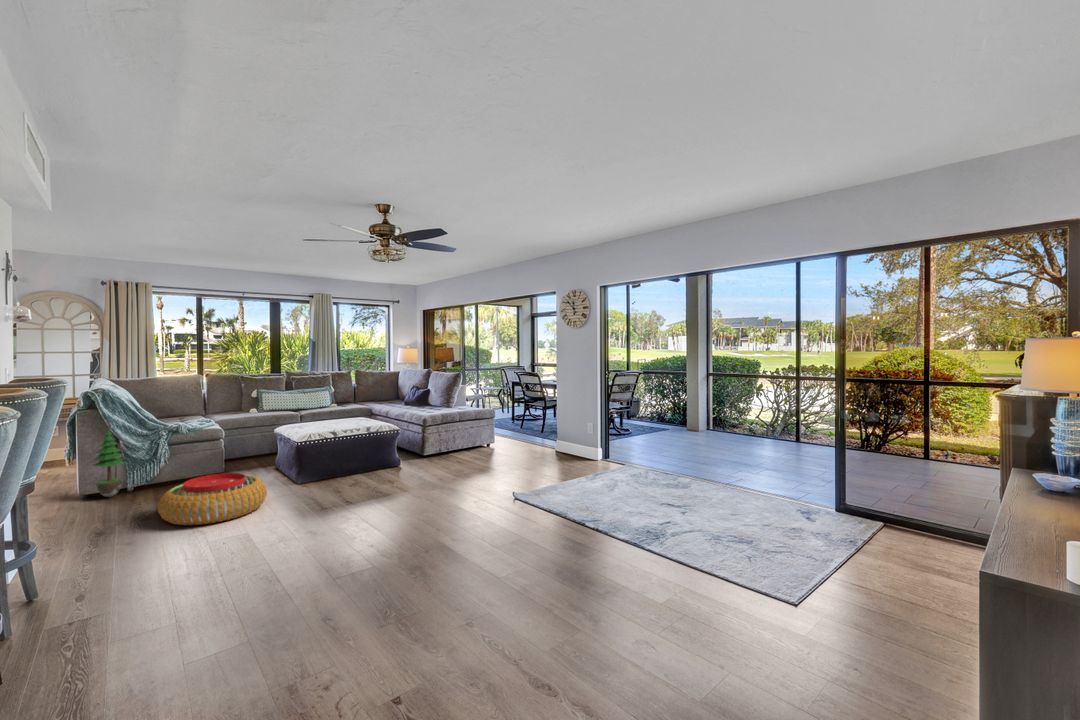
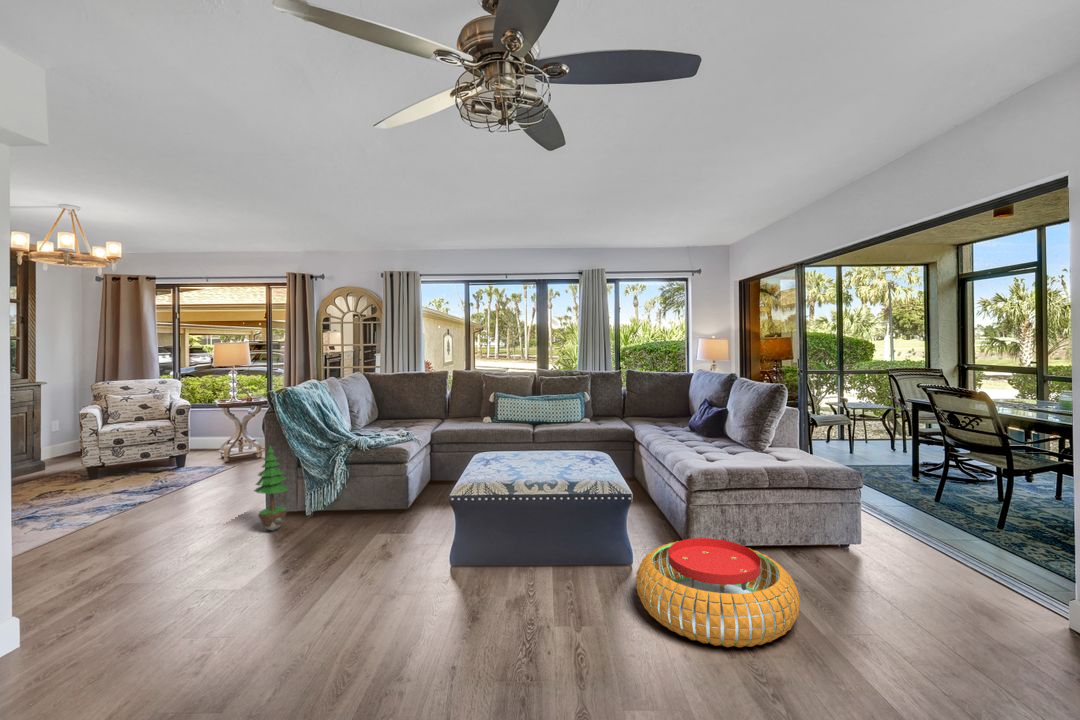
pouf: present [158,473,267,525] -> present [636,538,800,648]

